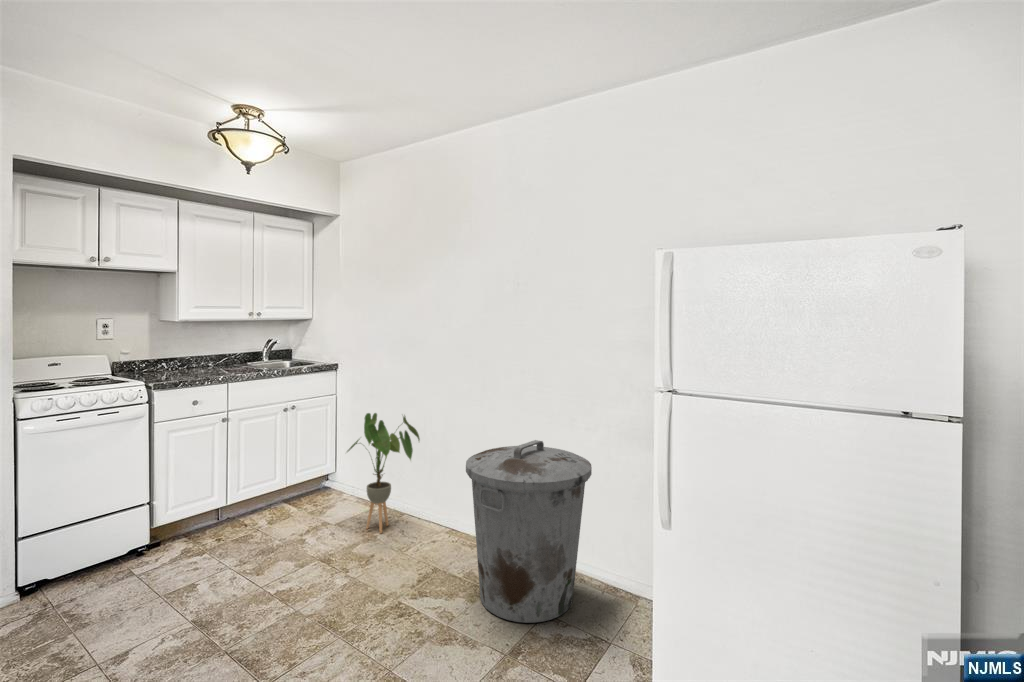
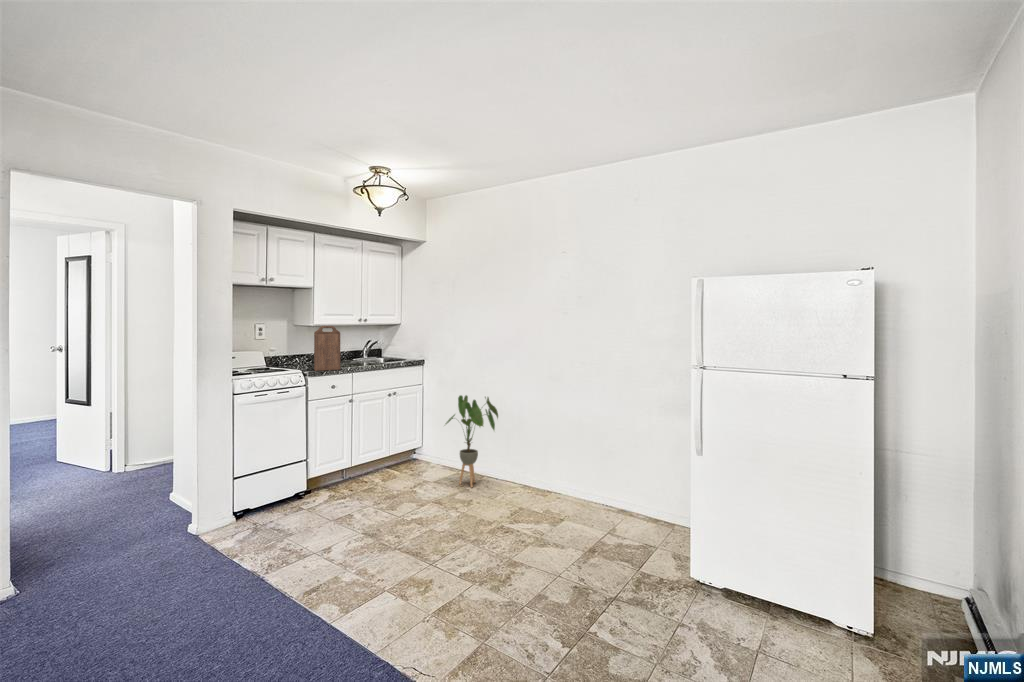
cutting board: none [164,322,205,382] -> present [314,326,340,371]
trash can: present [466,440,592,623] -> none [548,411,640,536]

